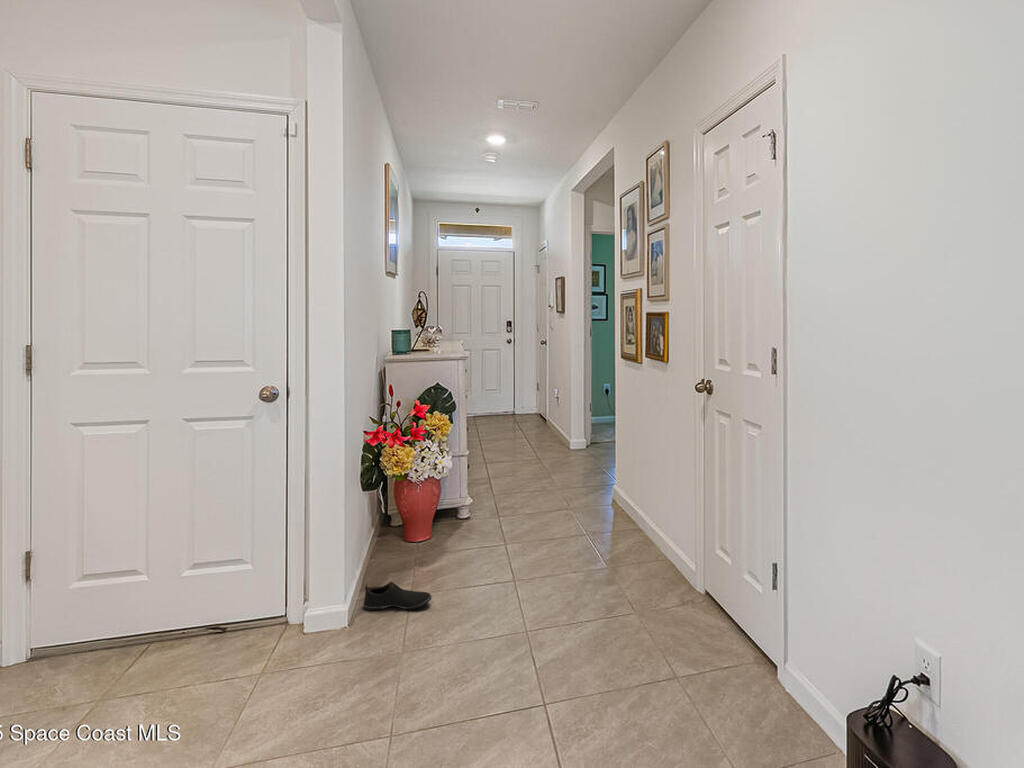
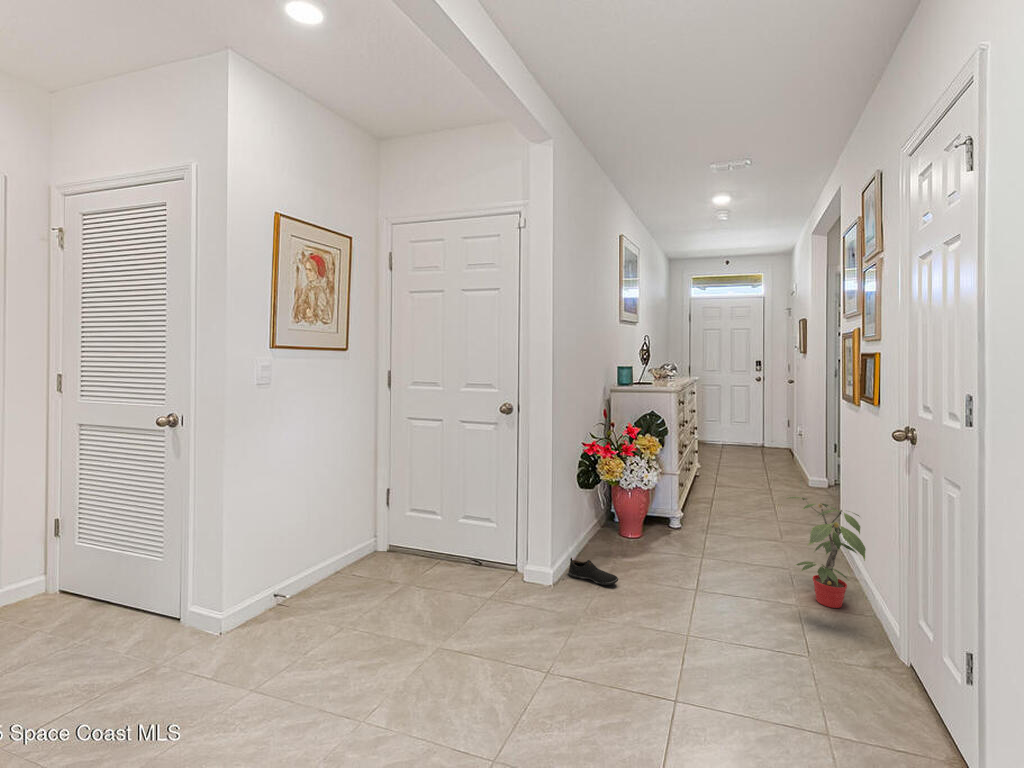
potted plant: none [585,460,671,564] -> present [787,497,866,608]

